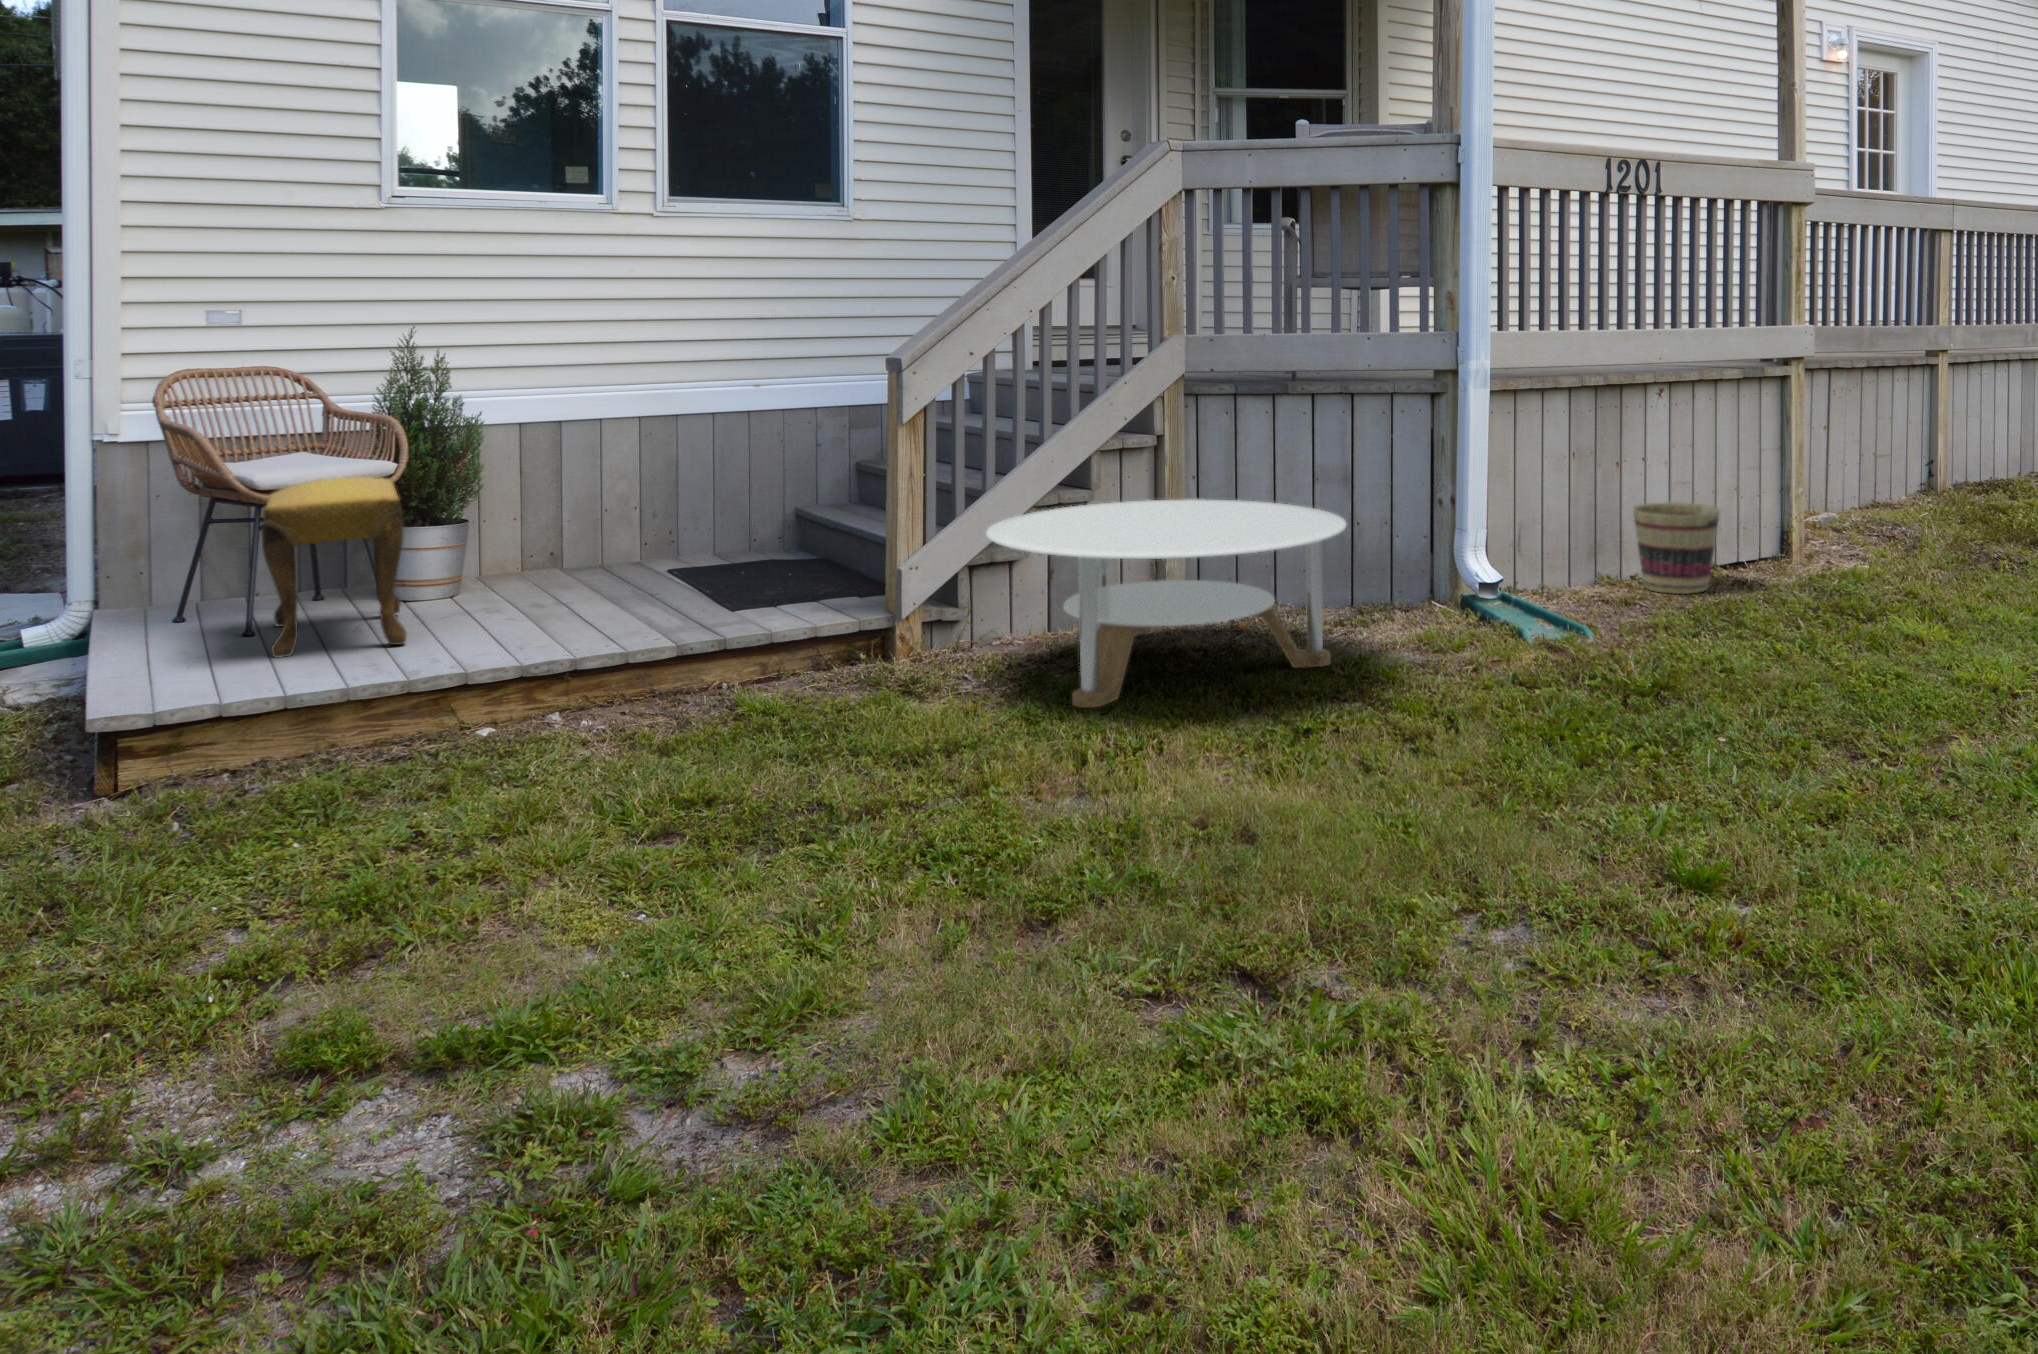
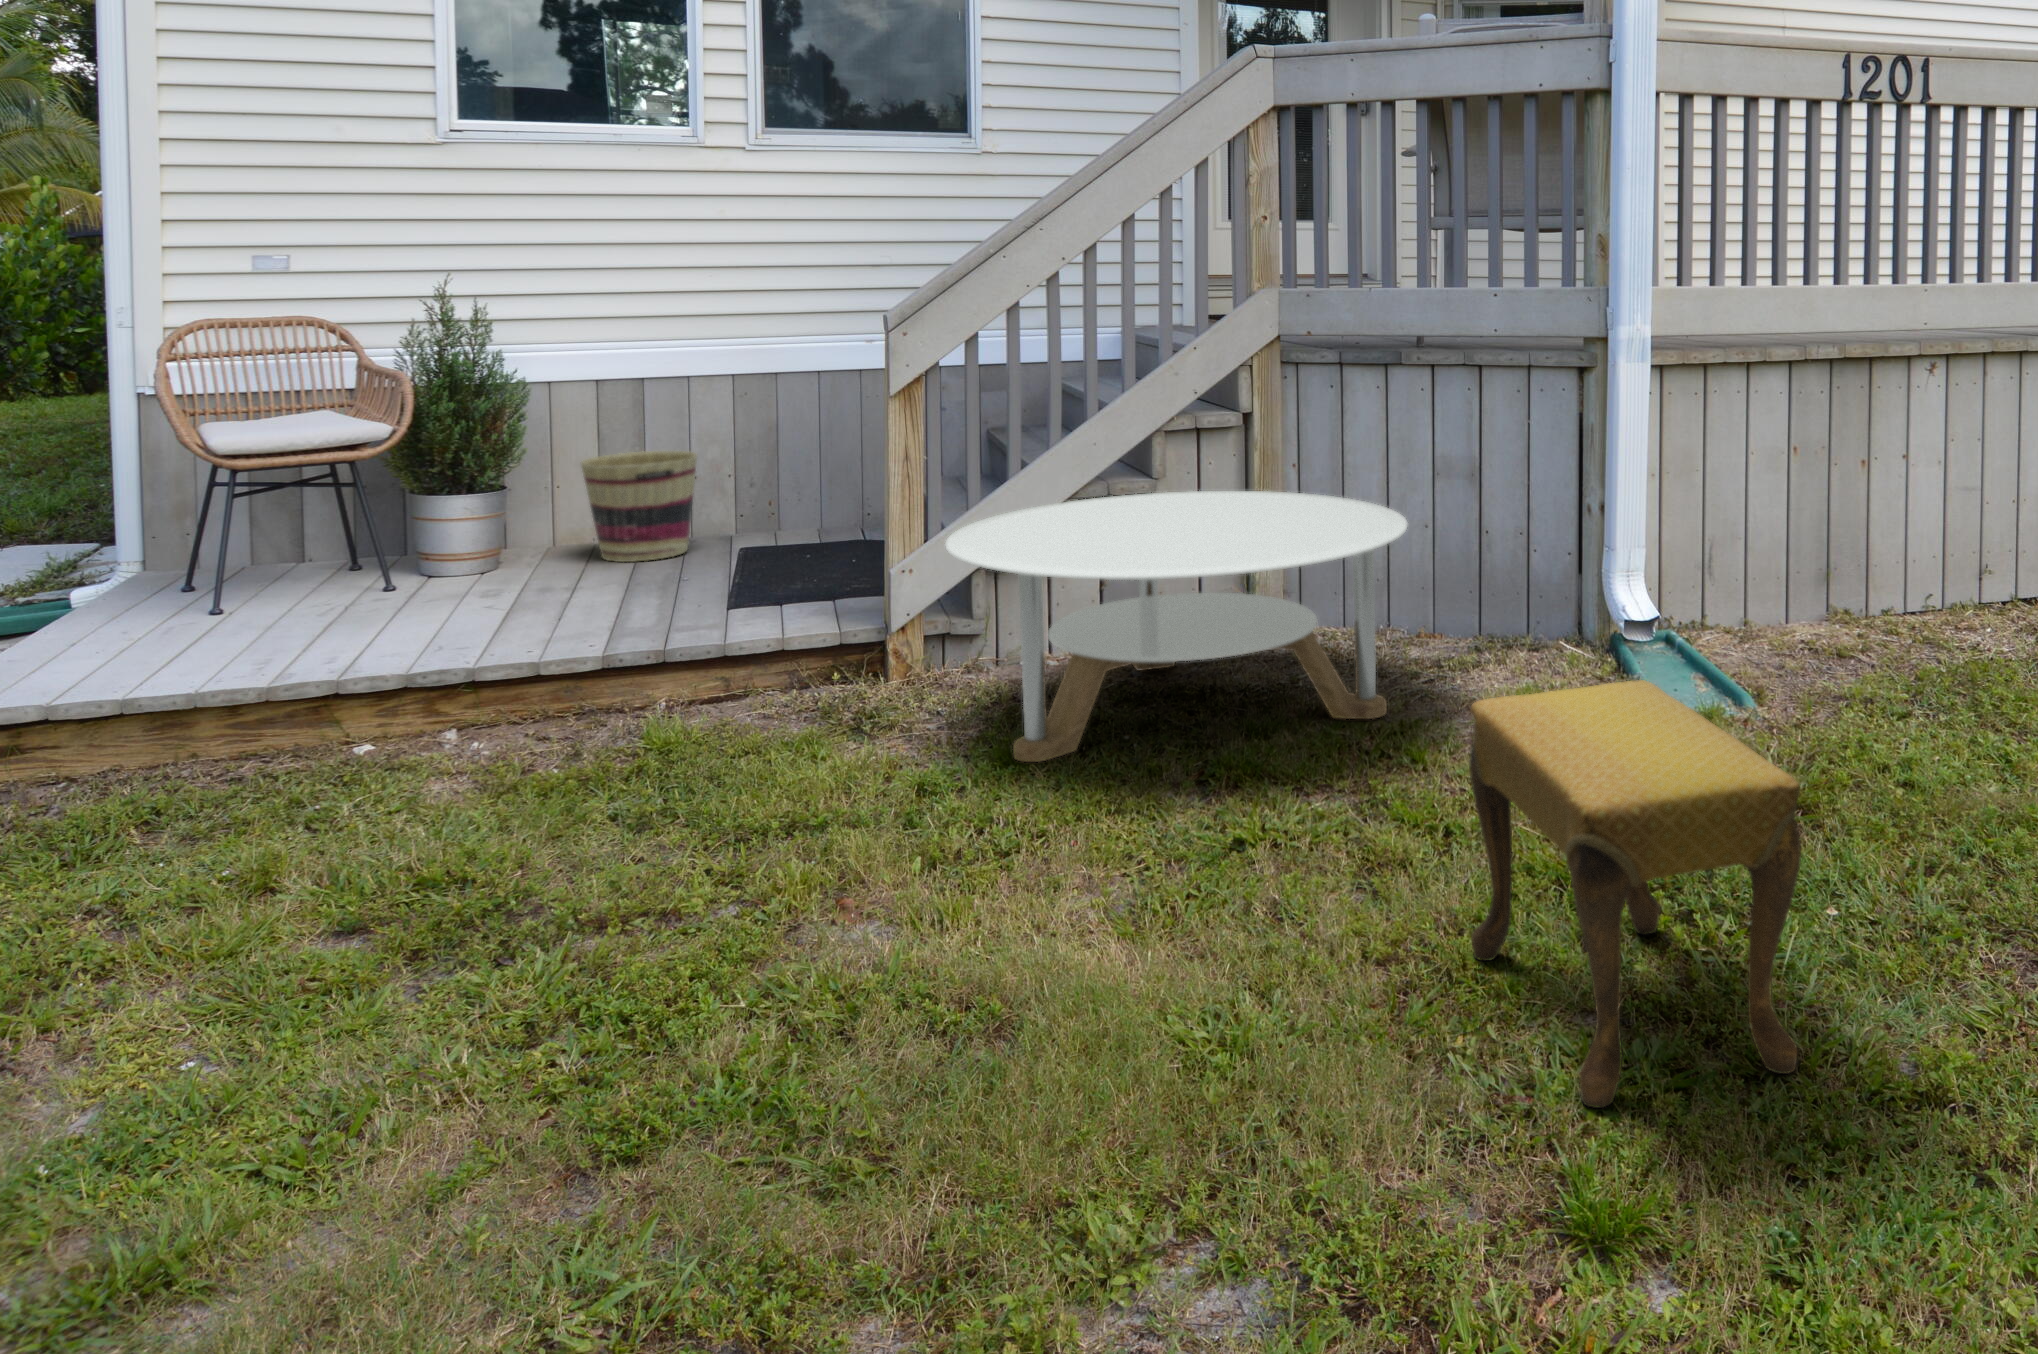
footstool: present [261,475,406,658] -> present [1469,680,1801,1108]
basket: present [1633,502,1720,594] -> present [581,451,697,562]

